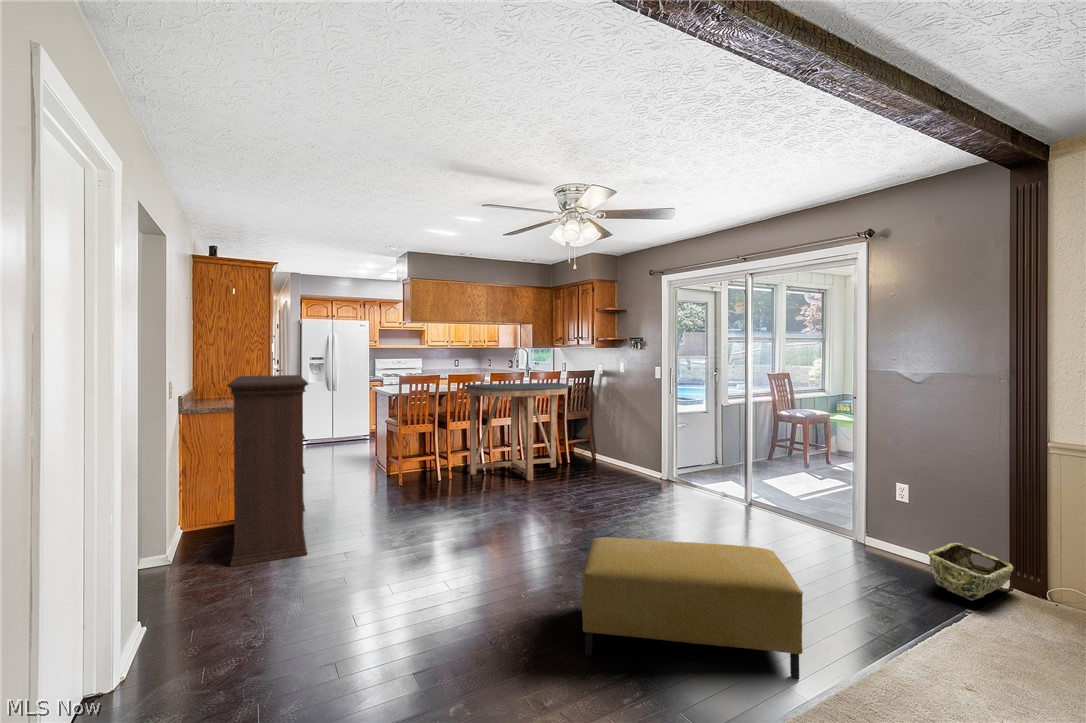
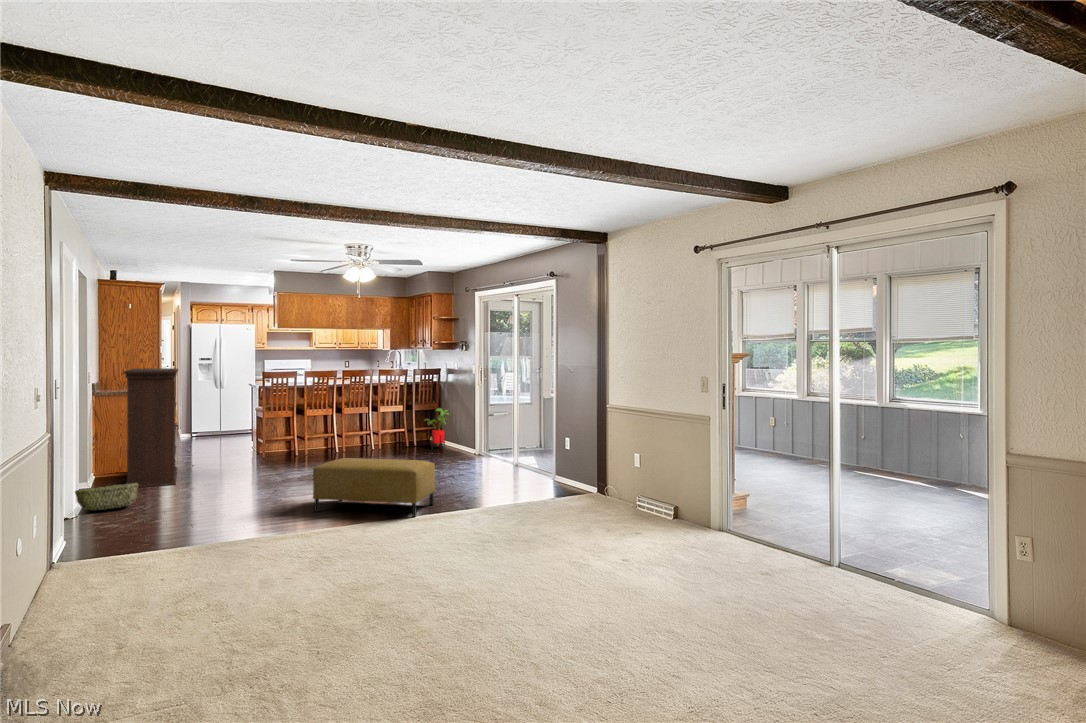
console table: present [465,383,569,481] -> none [320,378,408,455]
house plant: none [587,419,618,469] -> present [426,408,450,448]
woven basket: present [928,543,1014,601] -> present [75,483,138,510]

